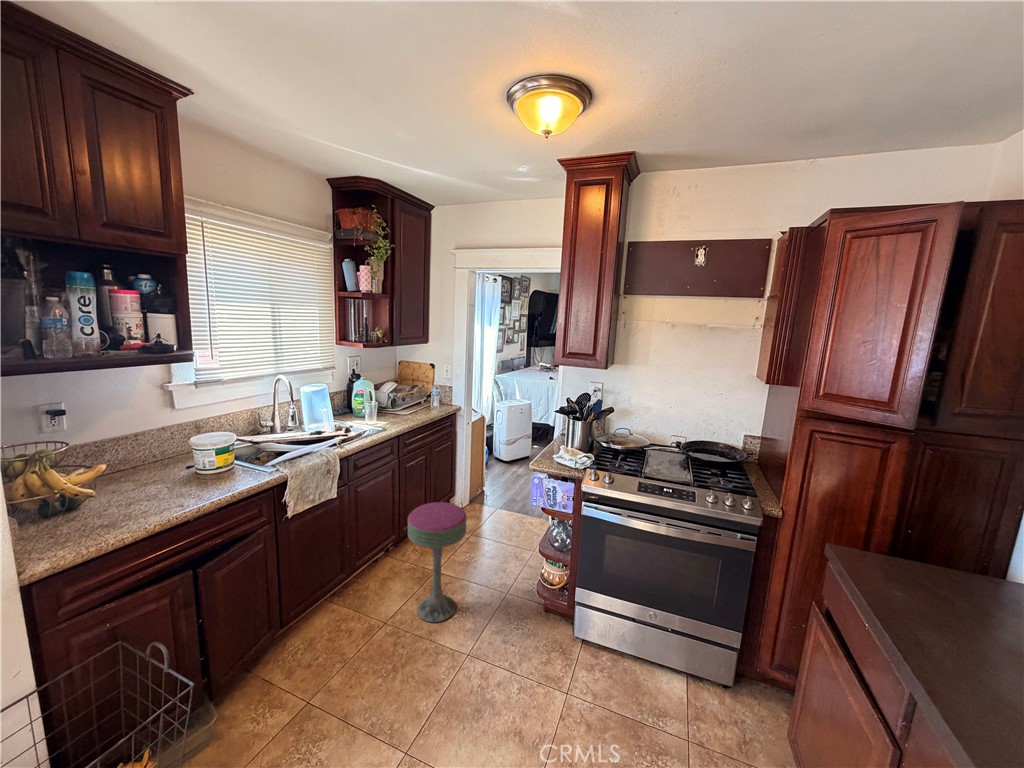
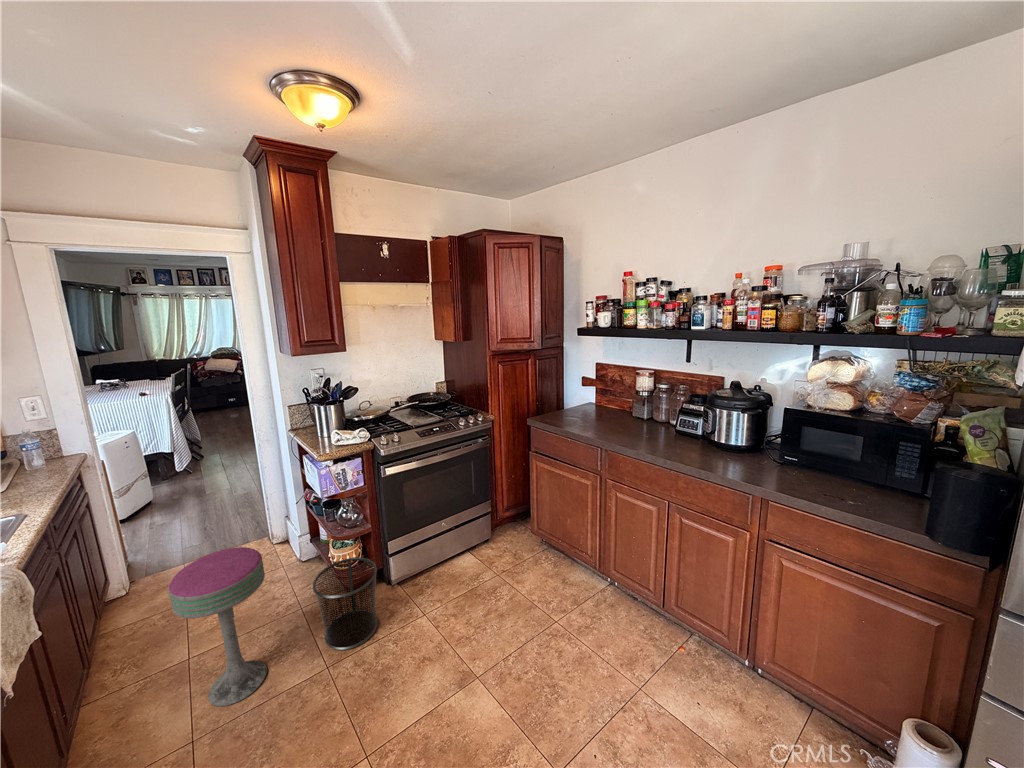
waste bin: none [485,569,545,662] -> present [313,558,378,650]

